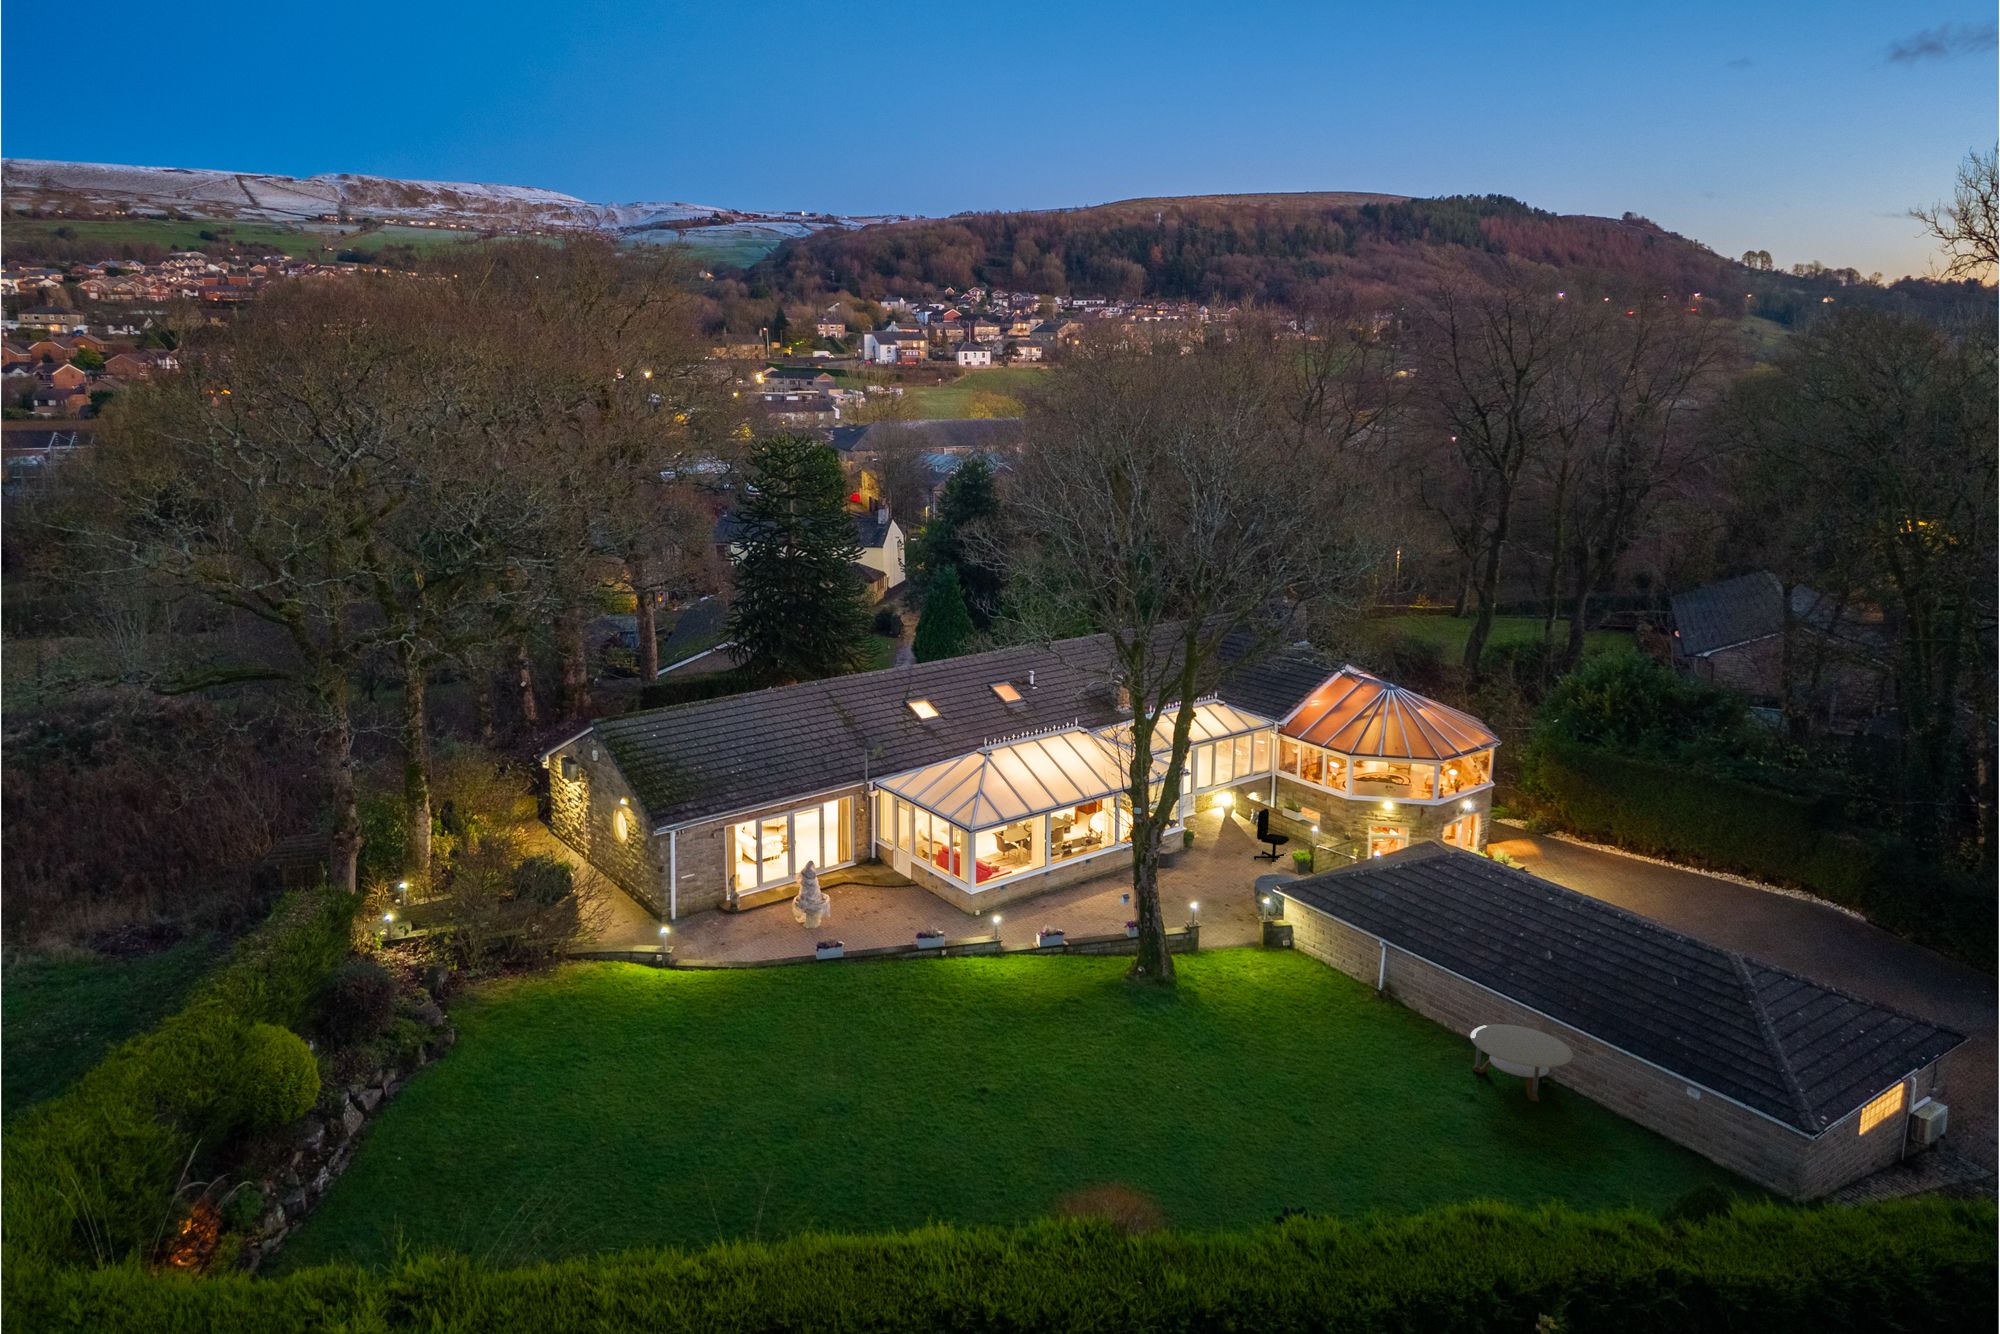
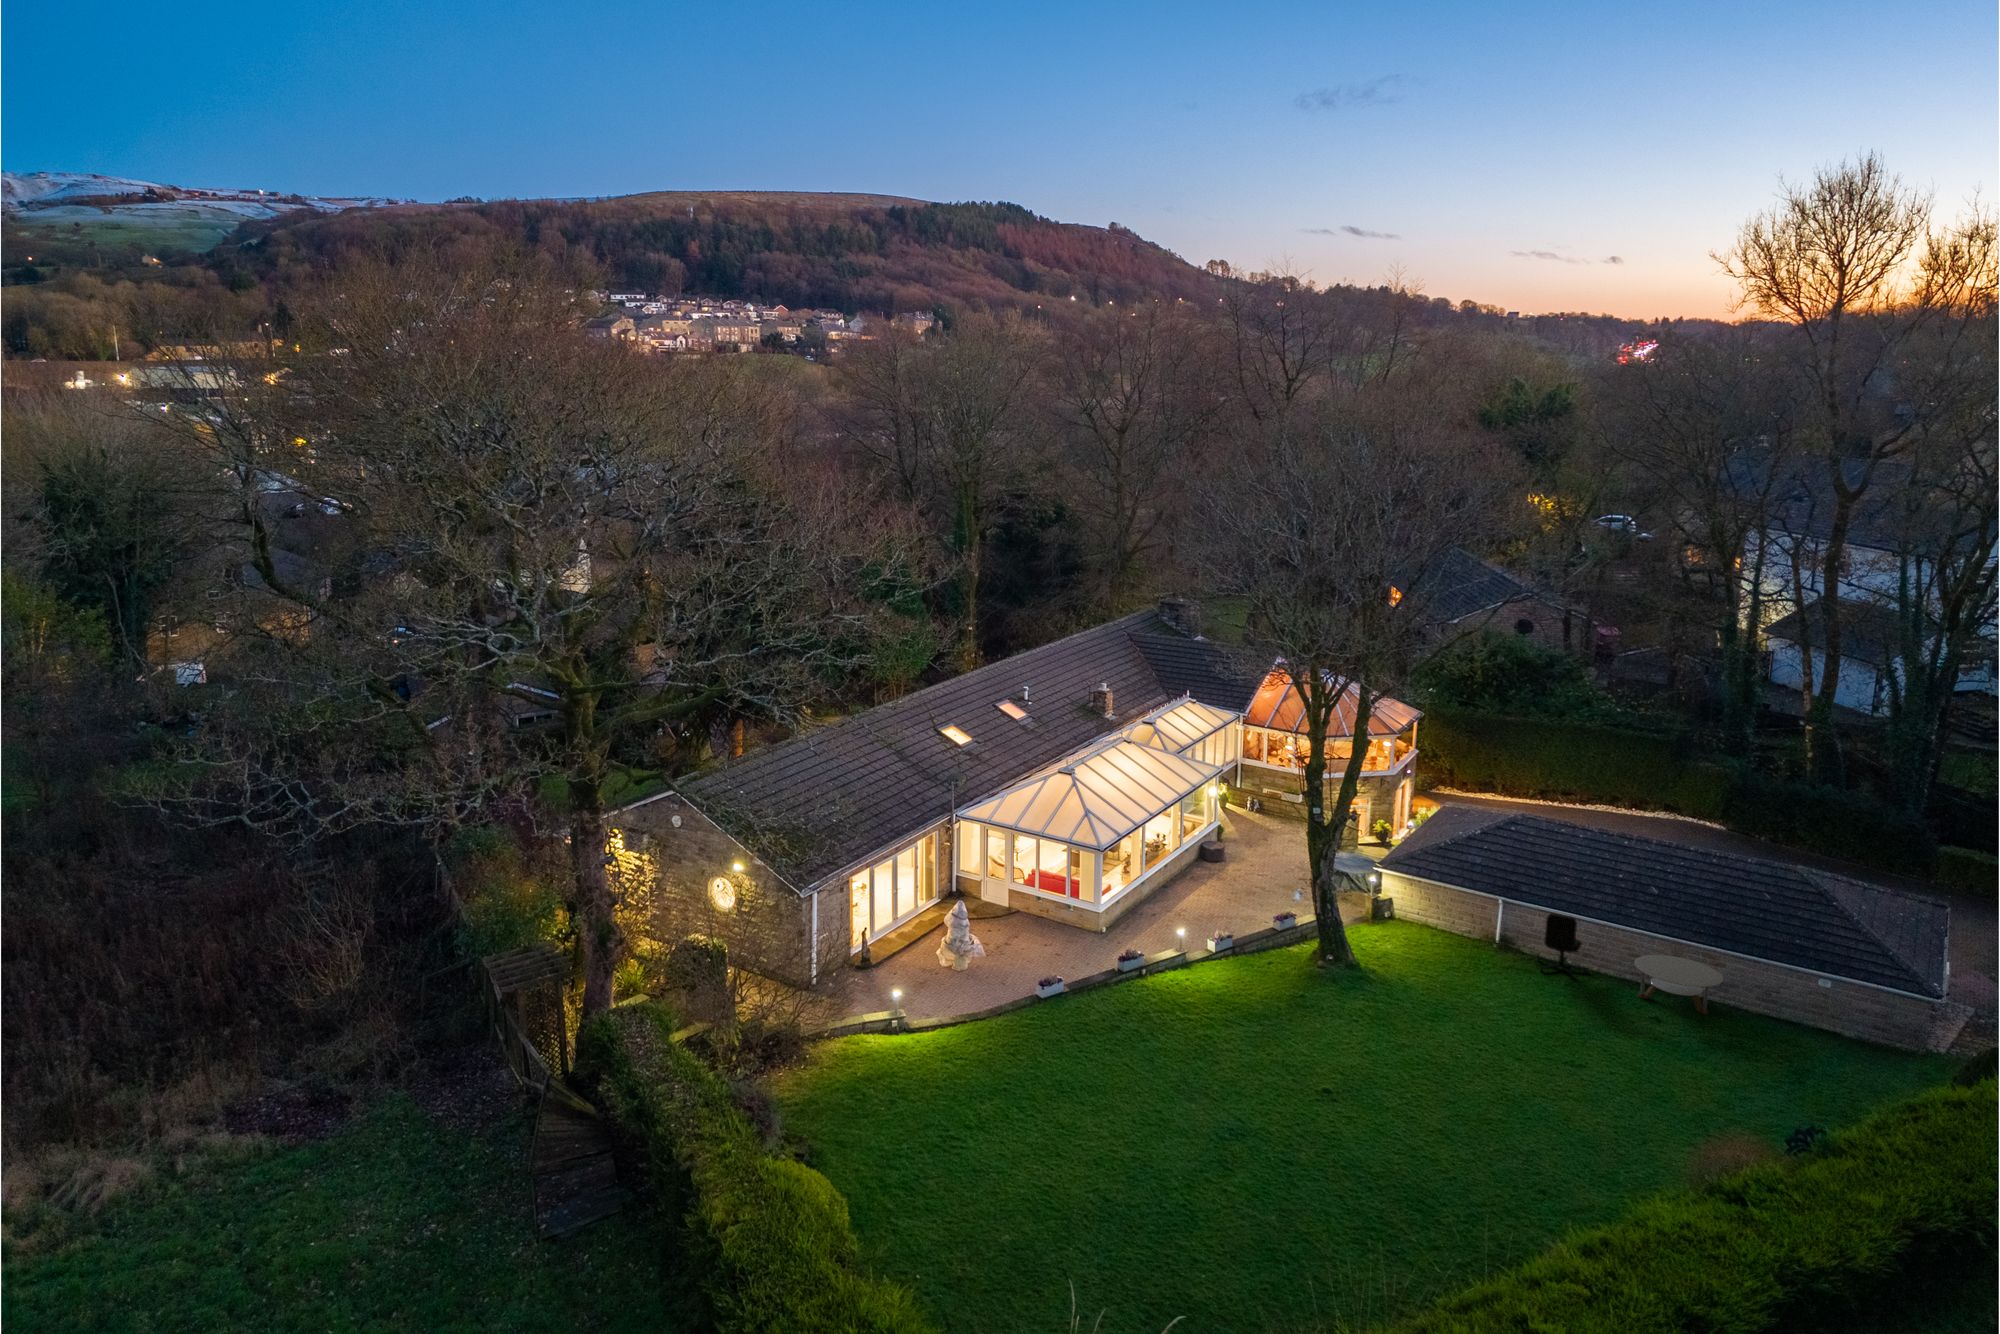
chair: present [1254,809,1289,862] -> present [1538,913,1589,978]

